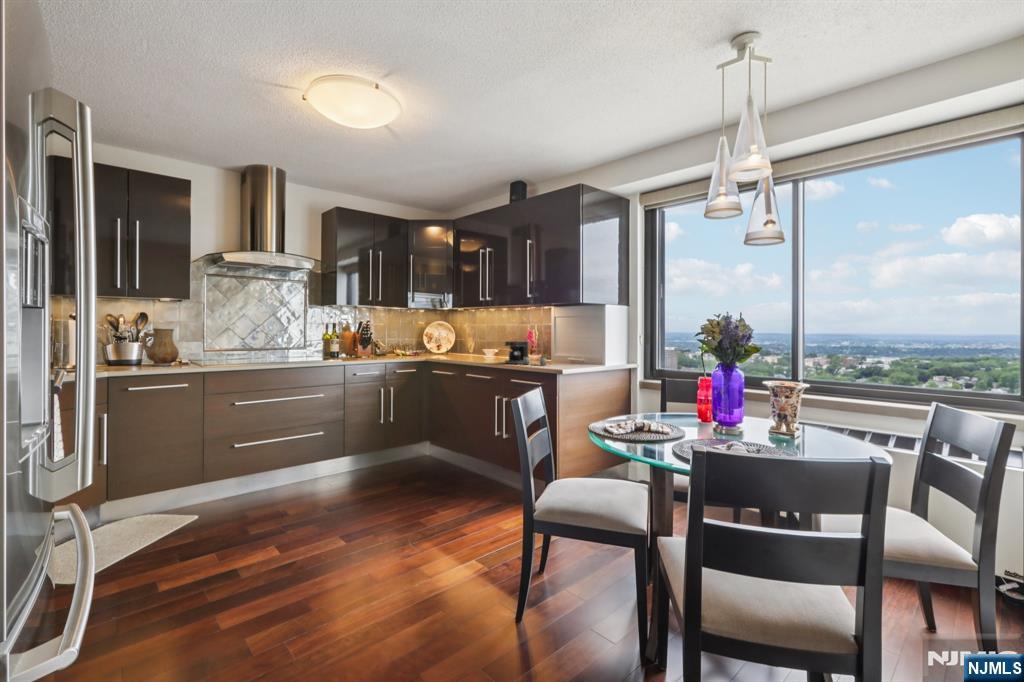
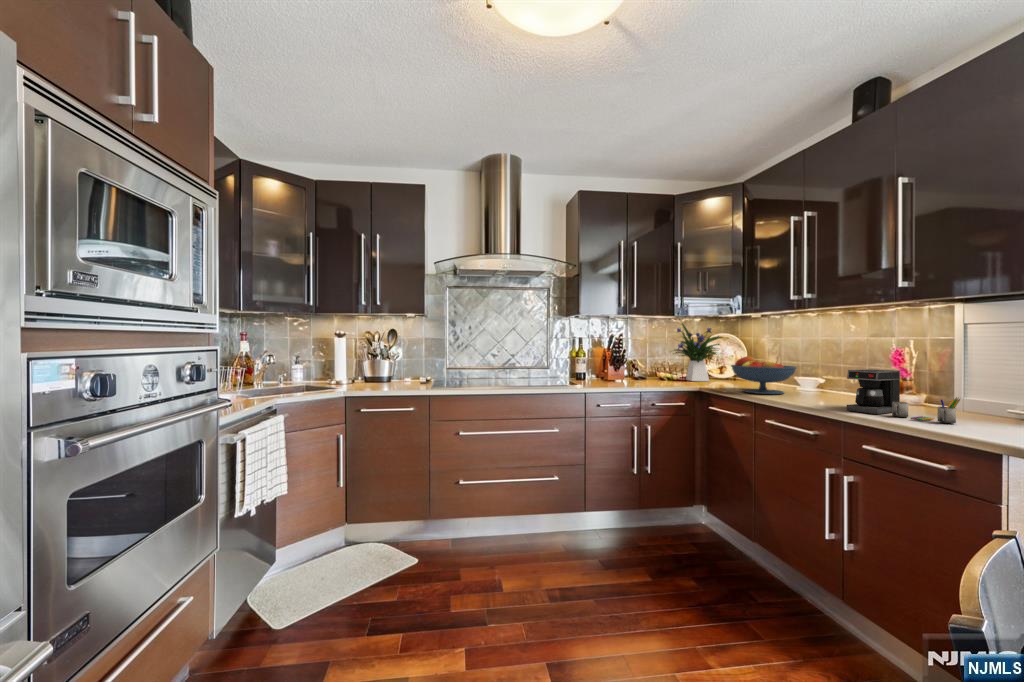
flower arrangement: none [402,313,441,355] -> present [674,324,722,381]
ceramic pitcher: present [141,328,179,366] -> none [380,345,412,385]
fruit bowl: none [446,336,483,359] -> present [731,356,797,394]

